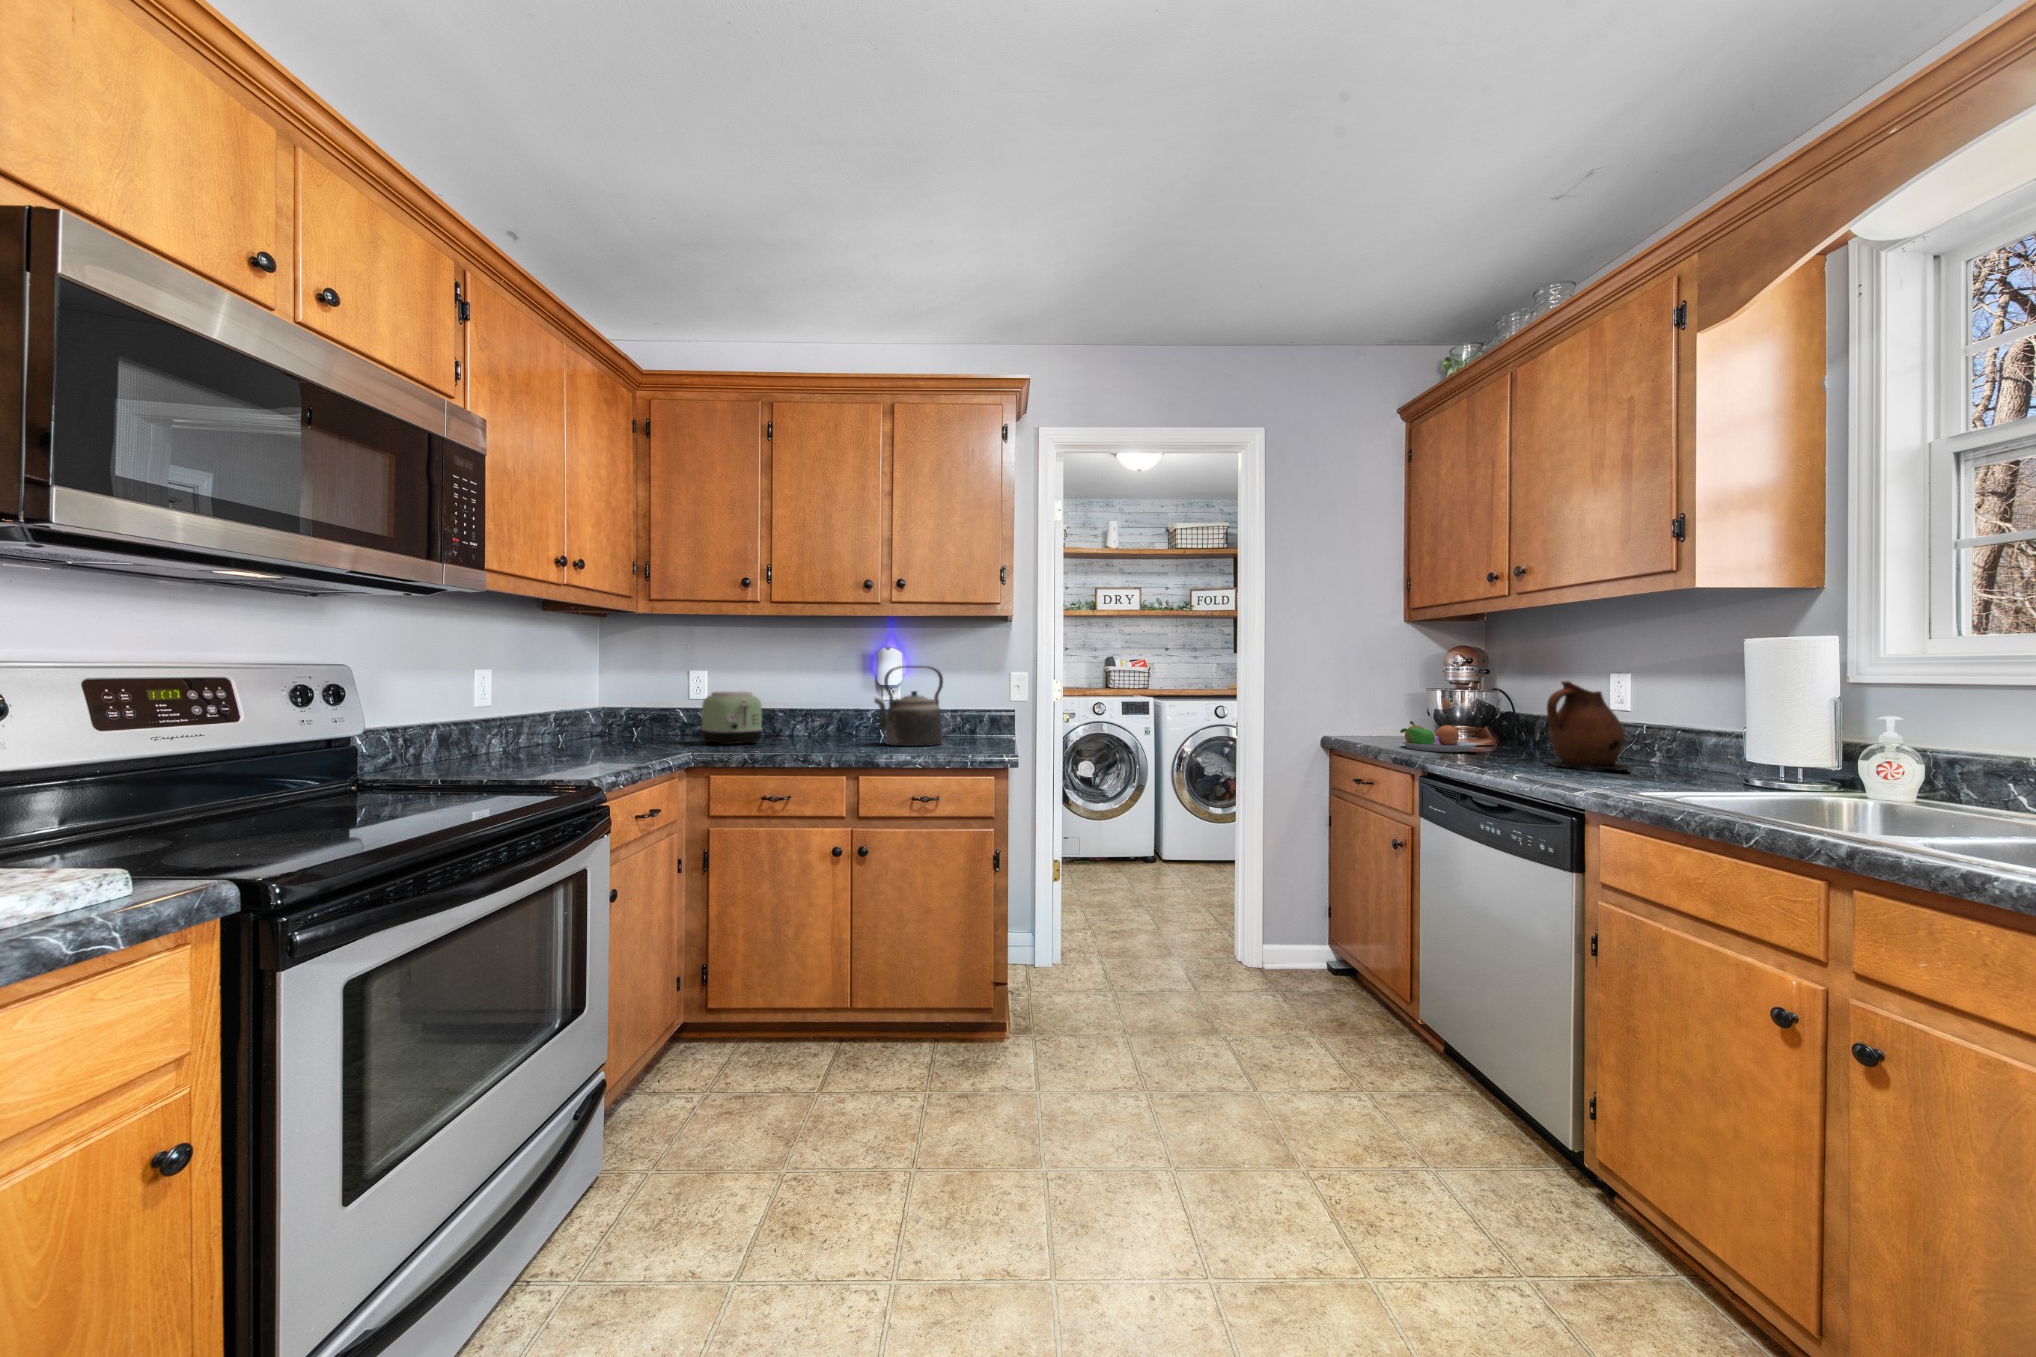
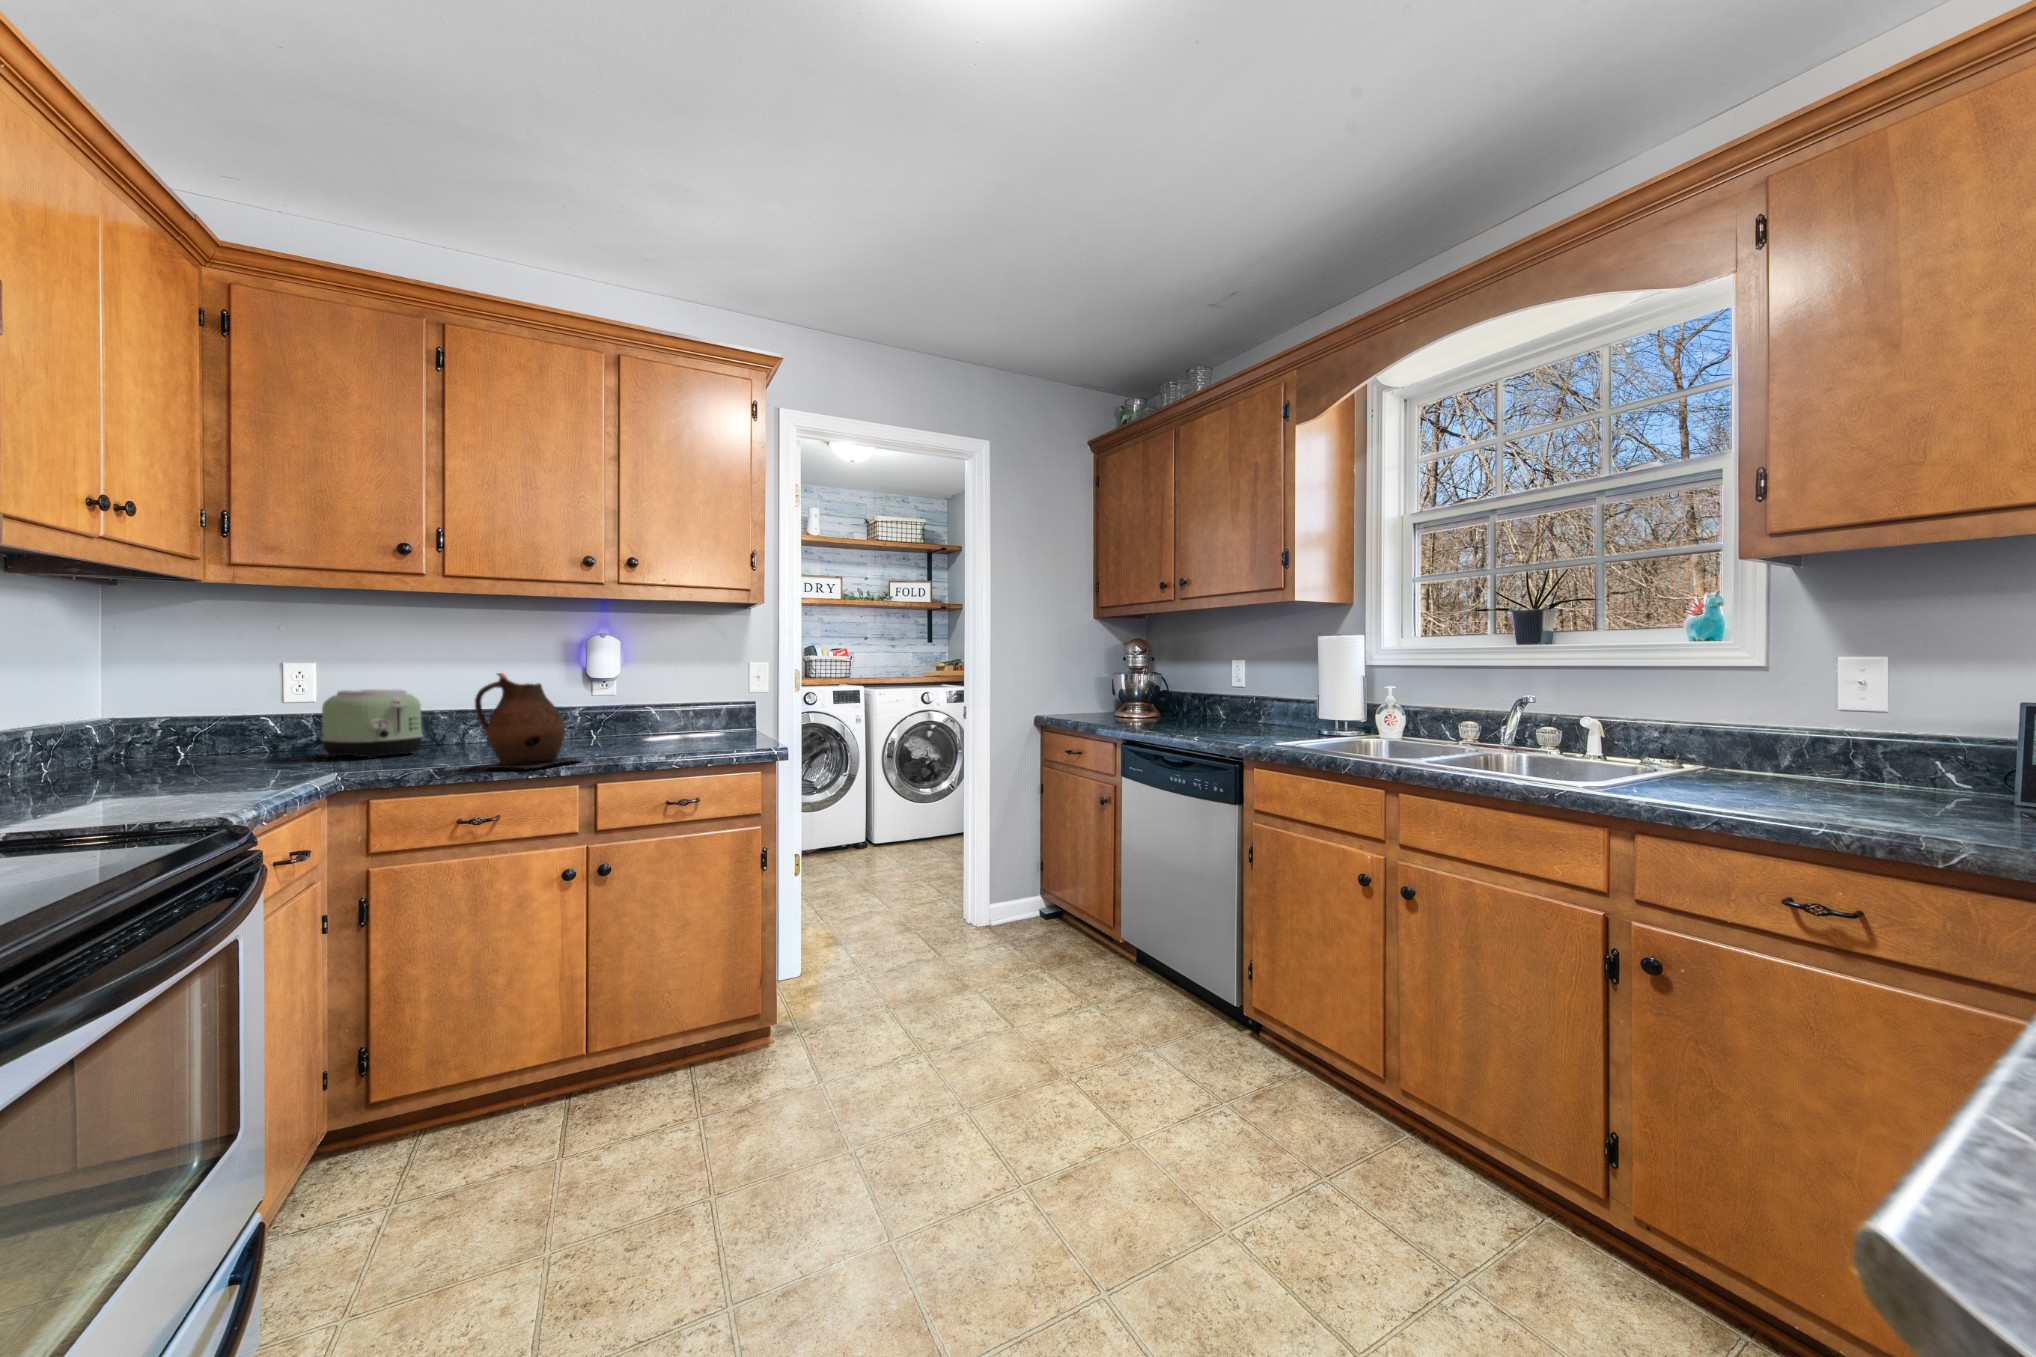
kettle: present [875,666,943,746] -> none [590,656,674,746]
ceramic pitcher: present [1547,681,1630,771] -> present [475,673,581,769]
fruit bowl: present [1400,721,1478,752] -> none [1102,701,1158,725]

